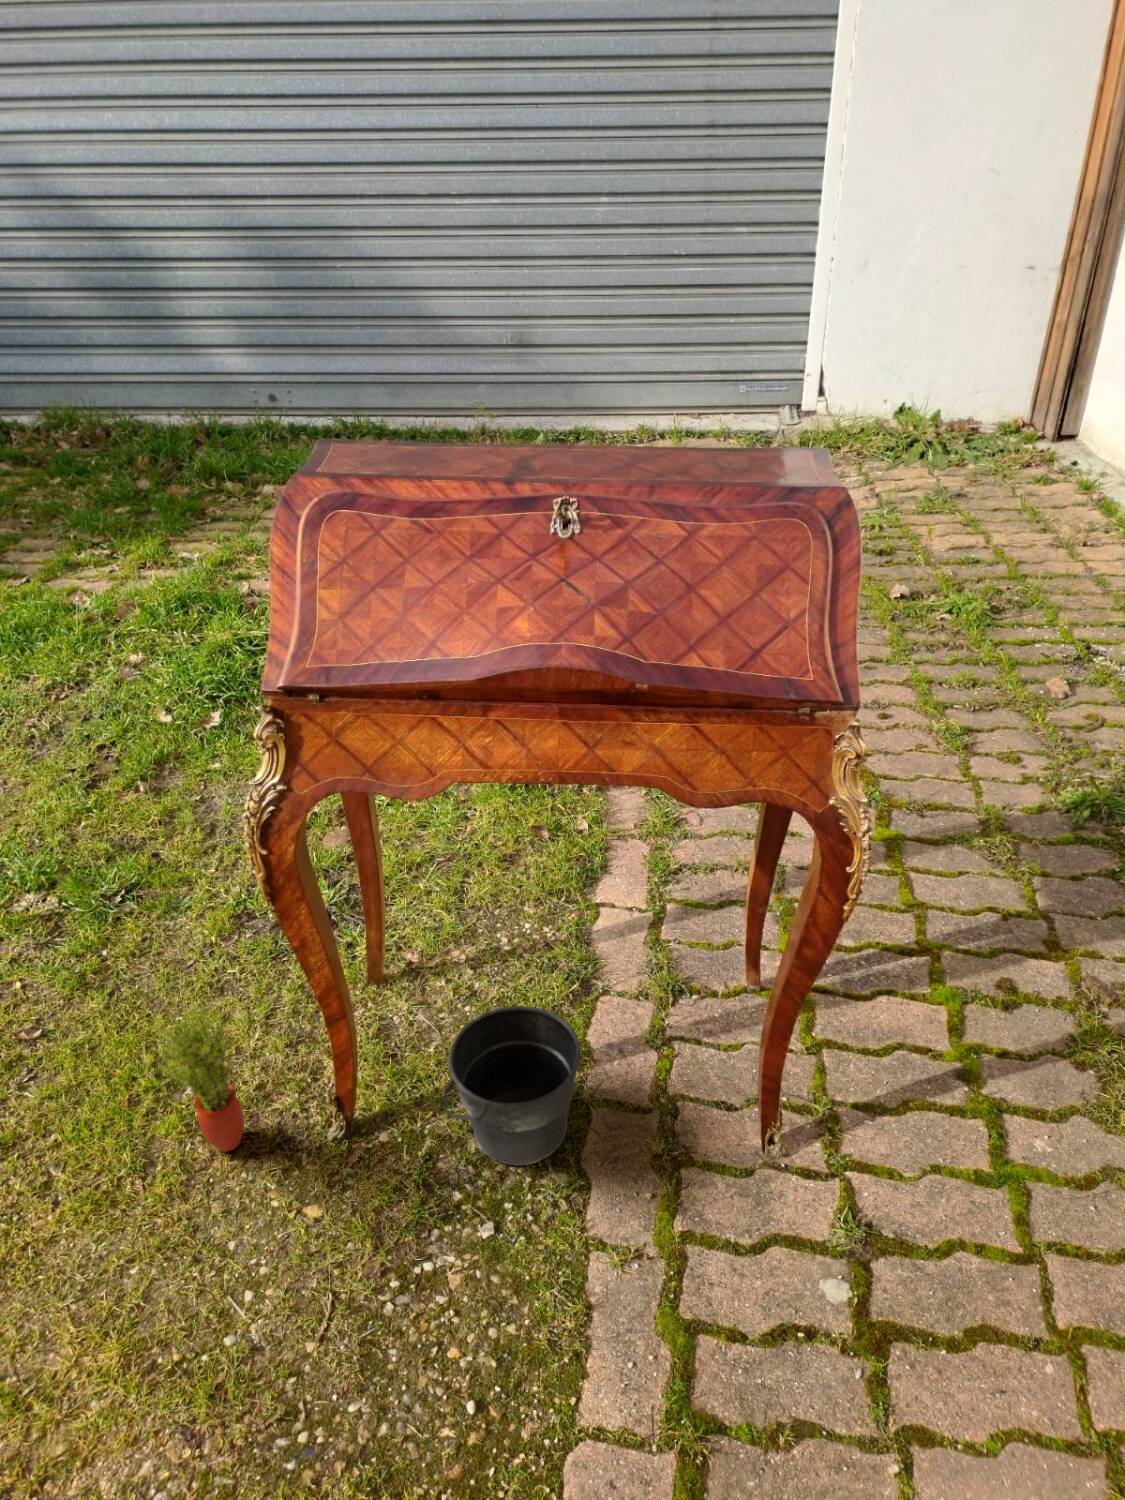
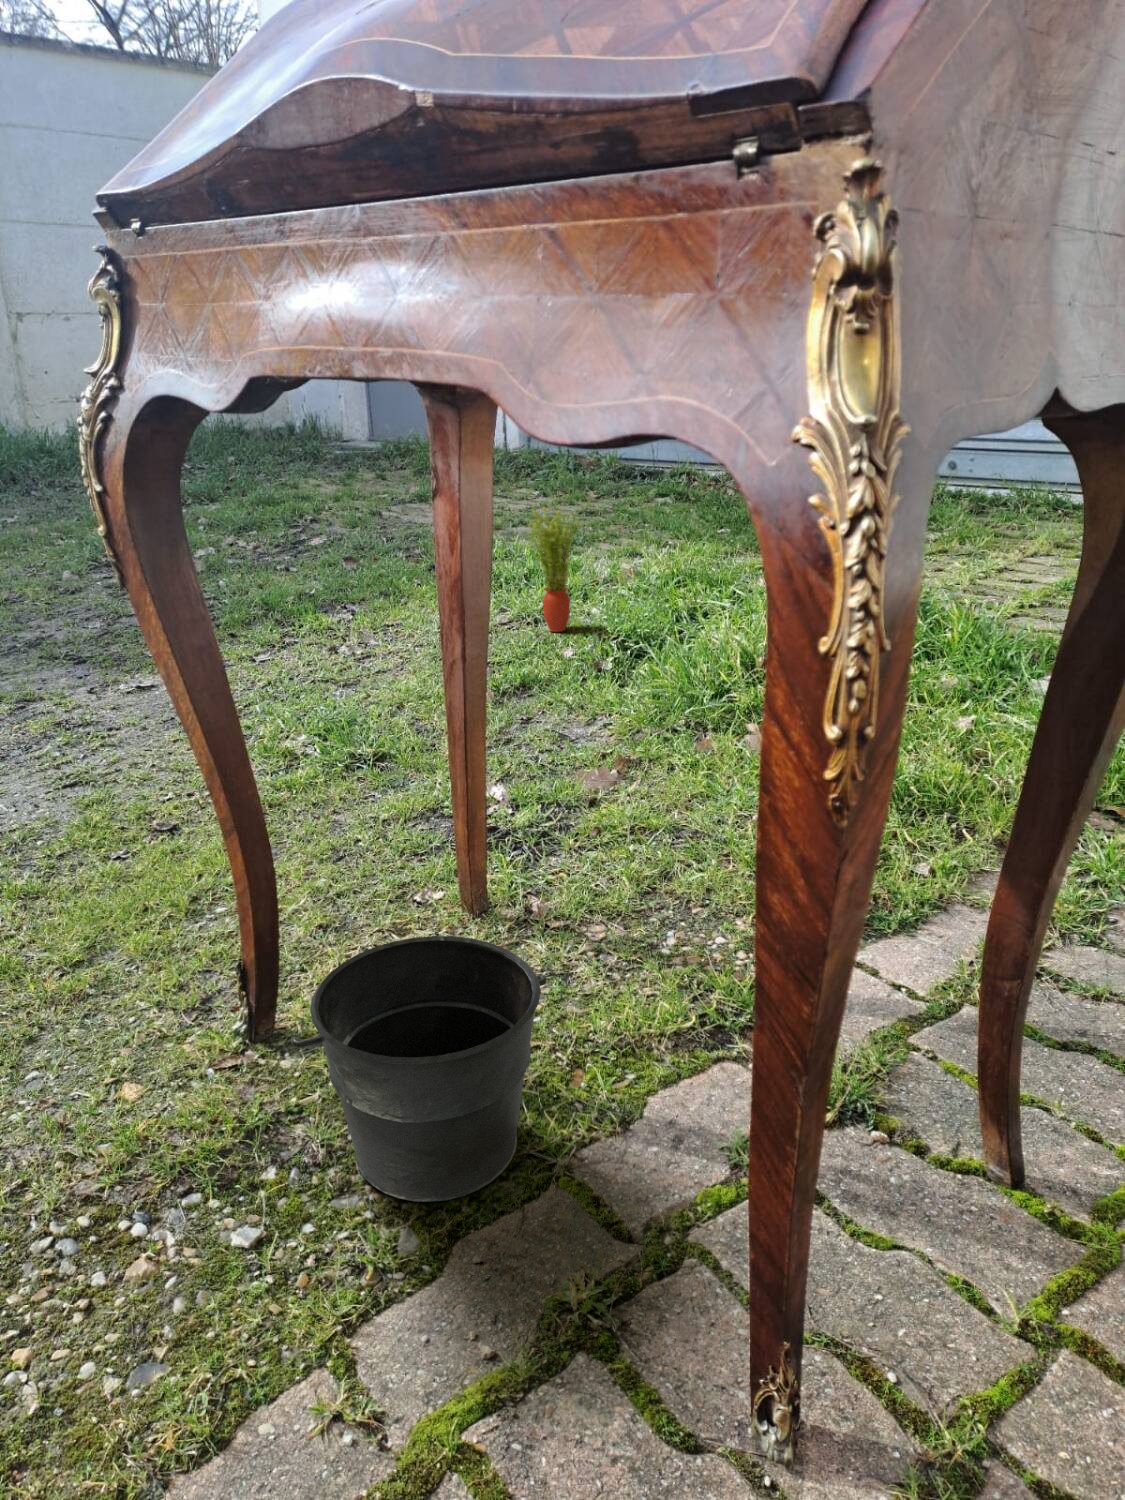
potted plant: present [154,998,244,1152] -> present [525,507,580,632]

